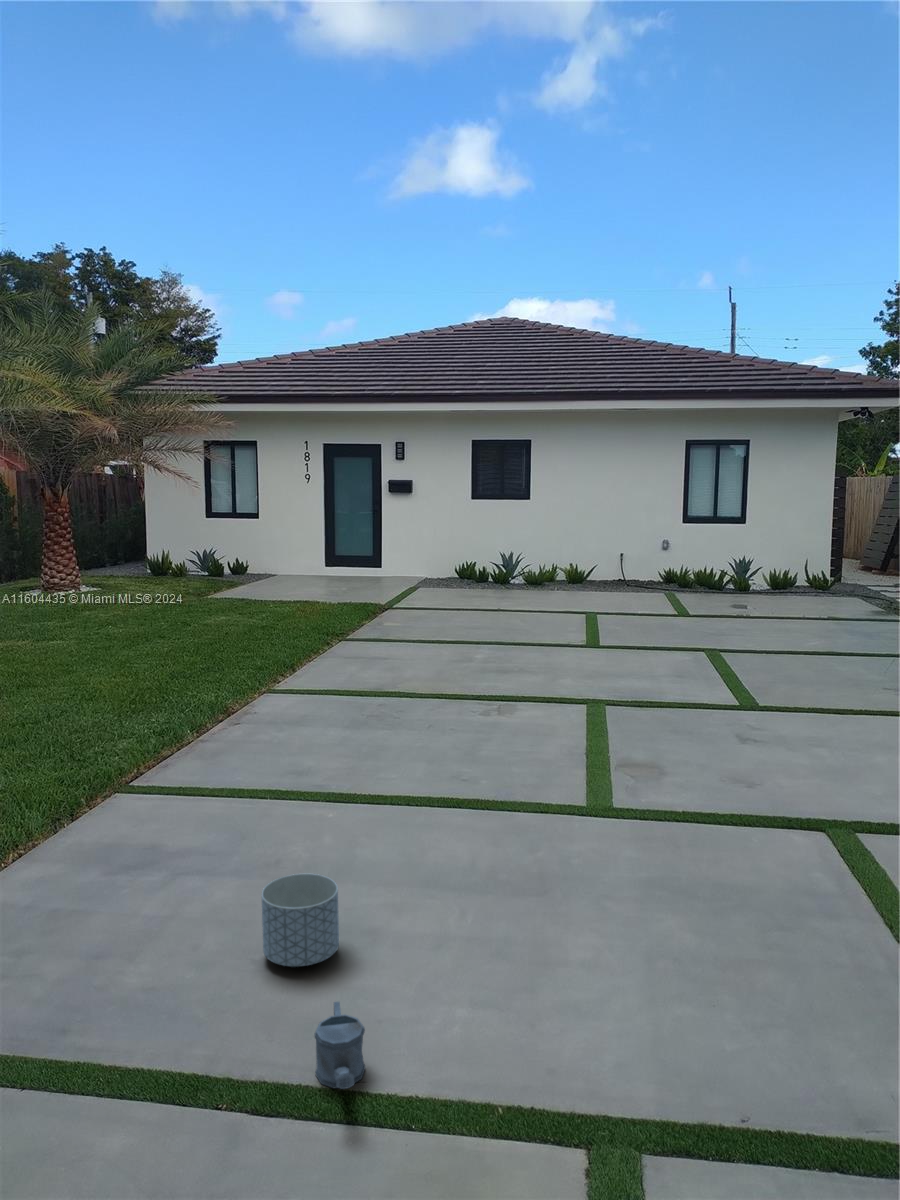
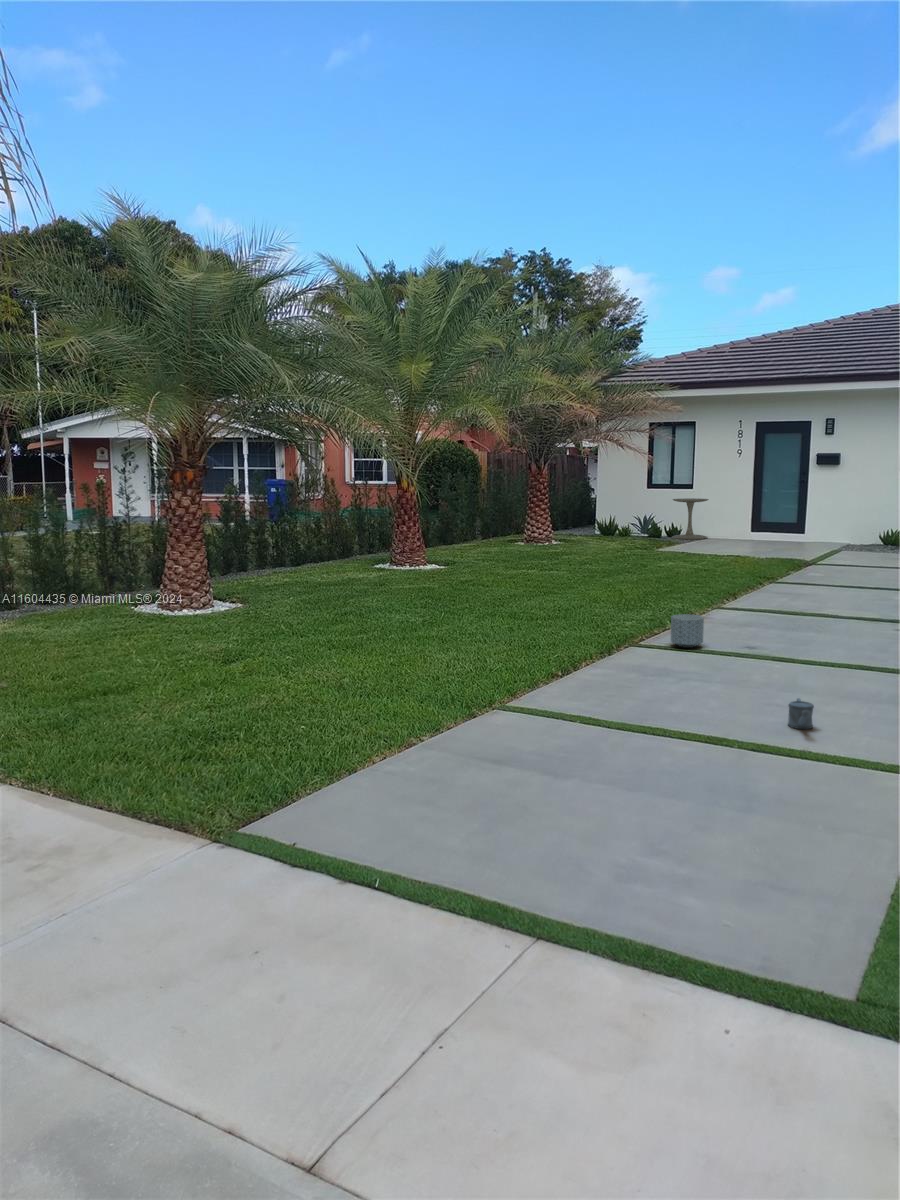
pedestal table: none [235,529,278,577] -> present [672,498,709,539]
planter: present [261,874,339,967] -> present [671,614,704,648]

